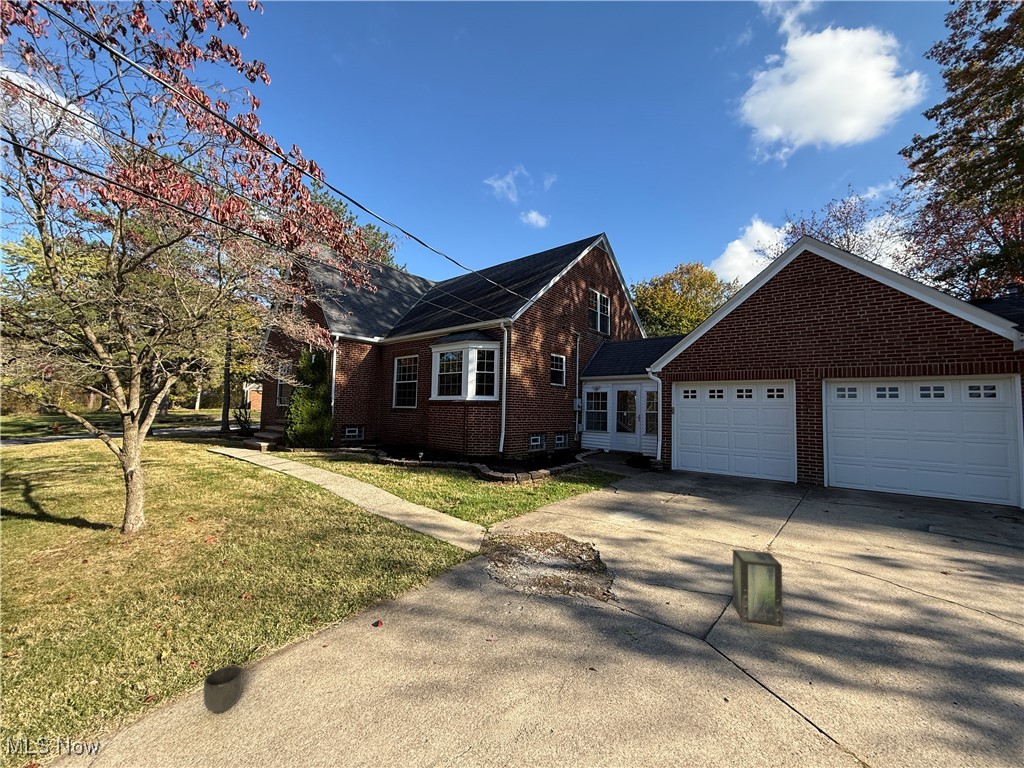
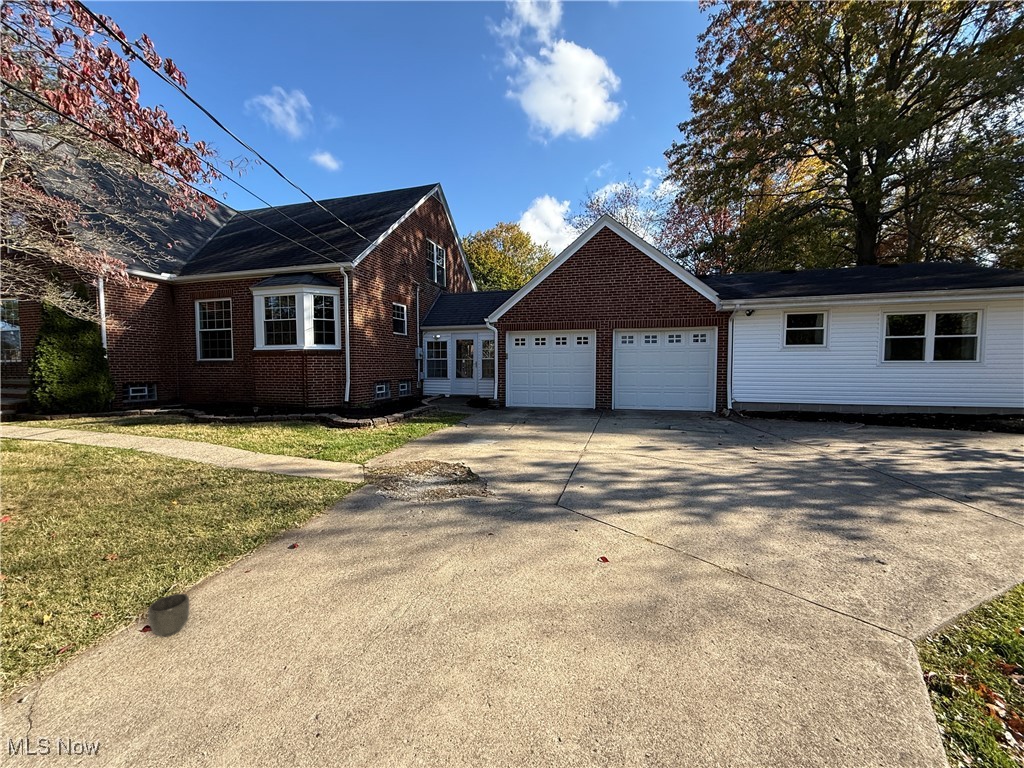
storage box: present [733,550,783,626] -> none [572,446,604,493]

